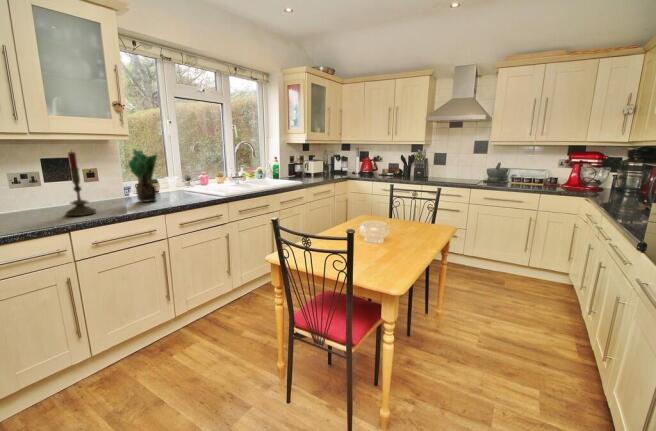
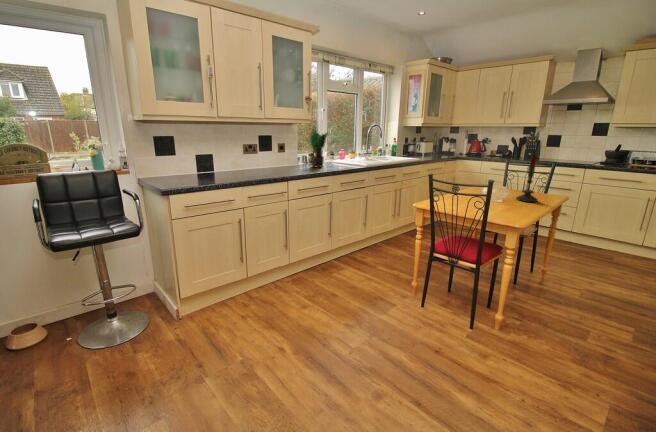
candle: present [66,152,96,216] -> present [516,154,538,202]

